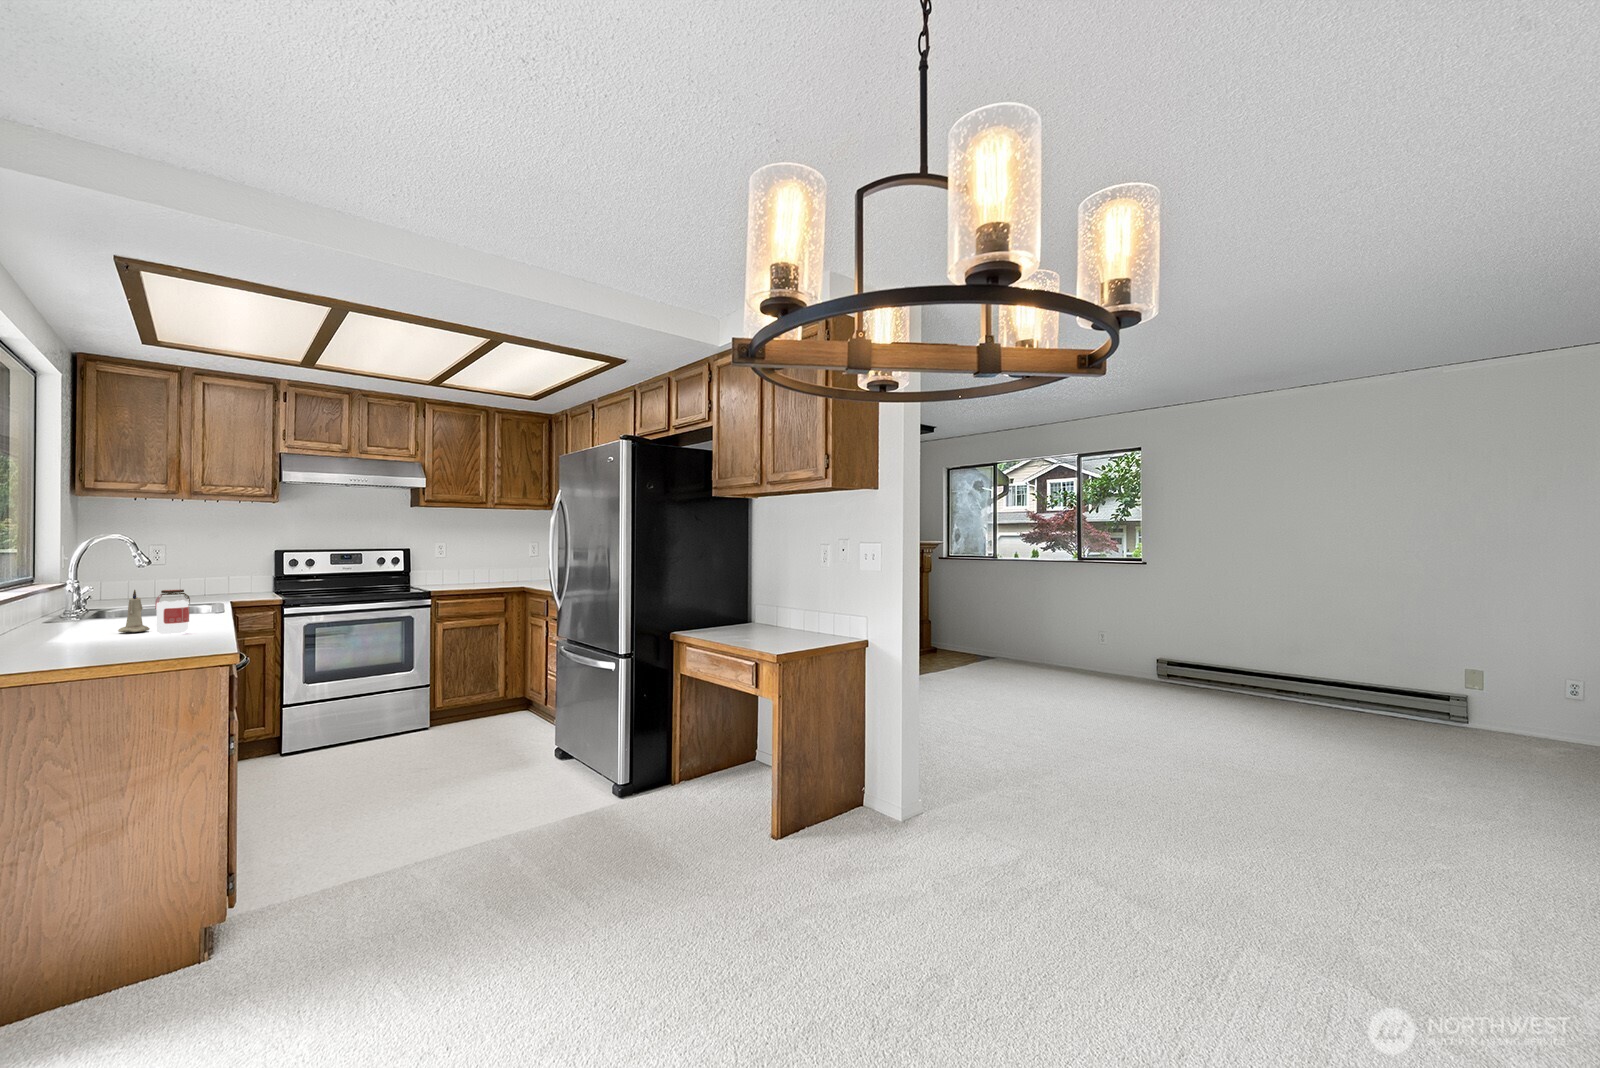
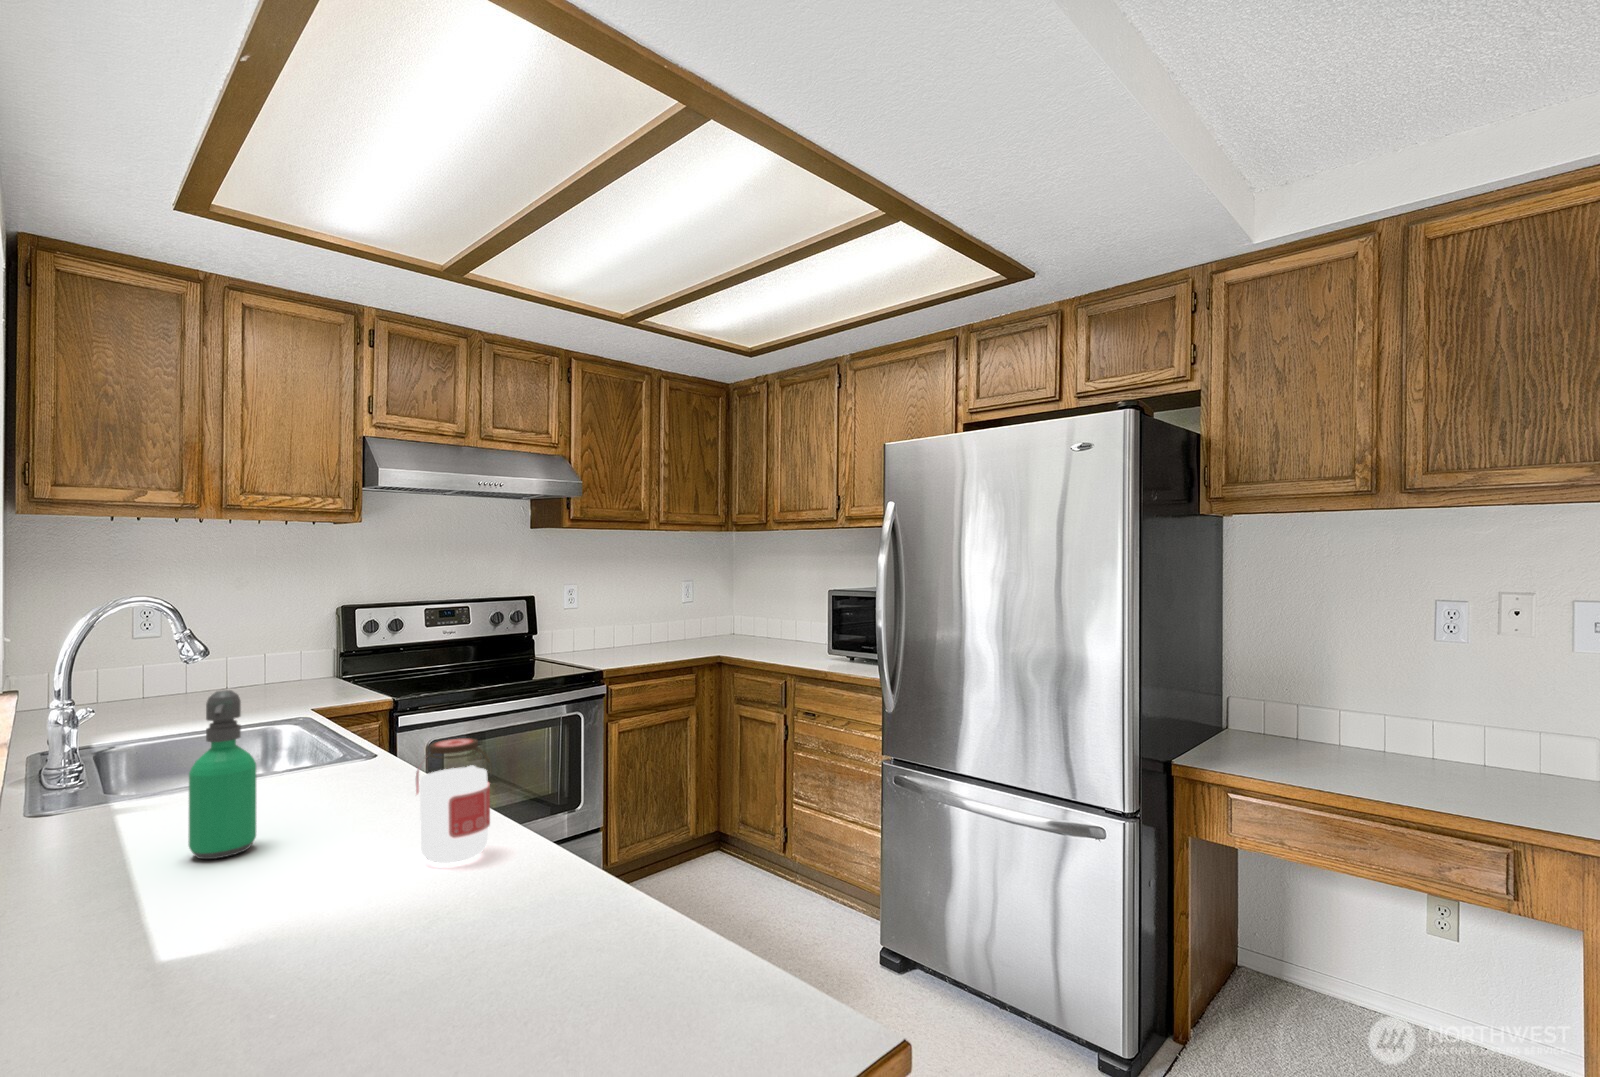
soap dispenser: none [81,569,111,632] -> present [189,690,256,859]
candle: present [118,590,150,632] -> none [301,741,367,861]

